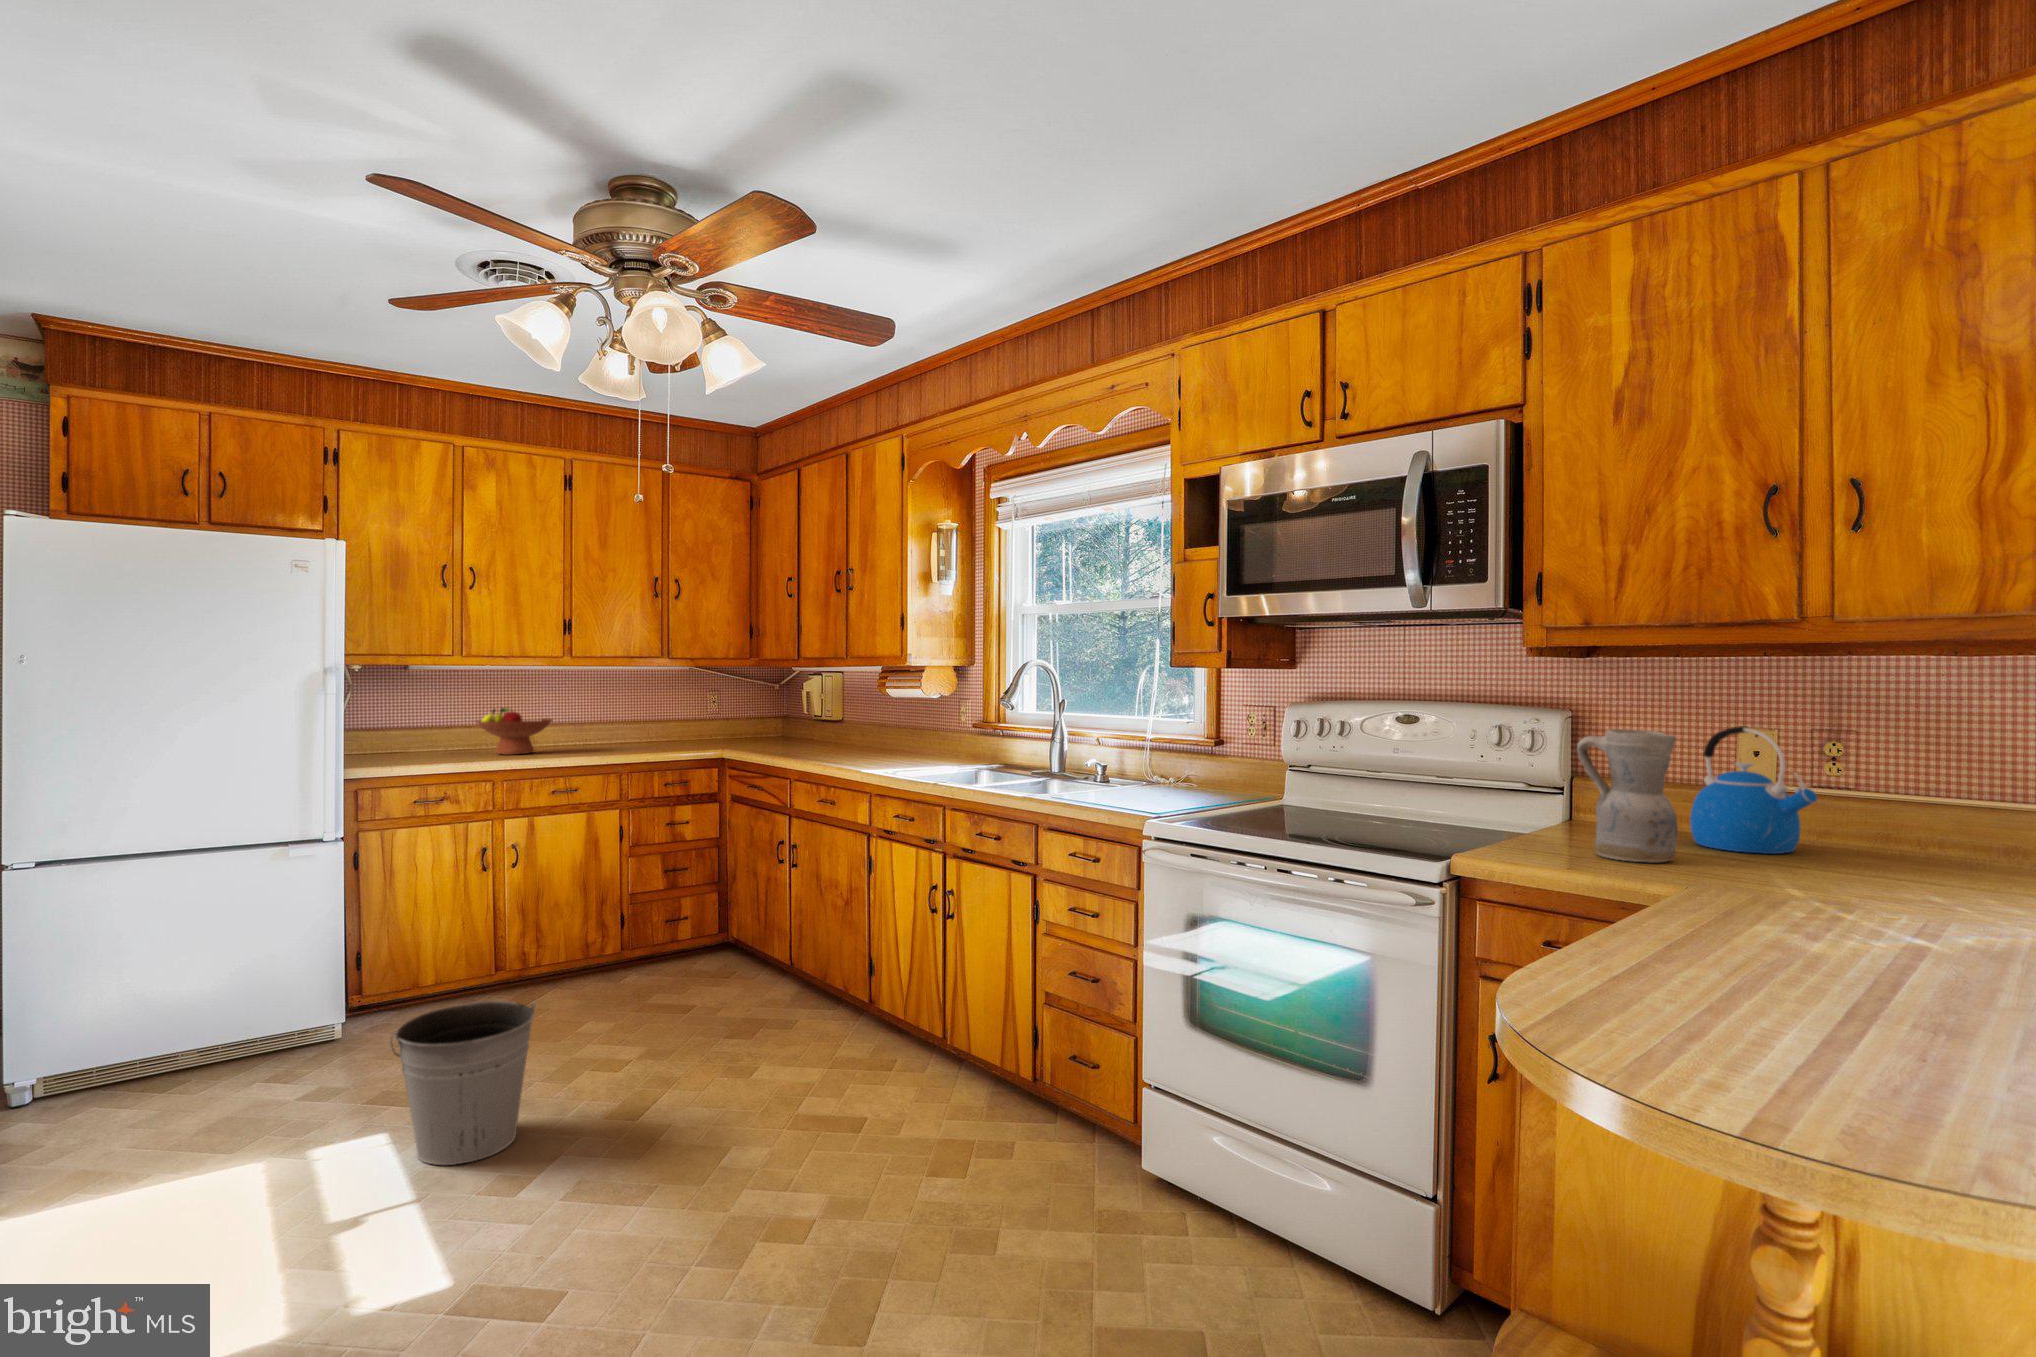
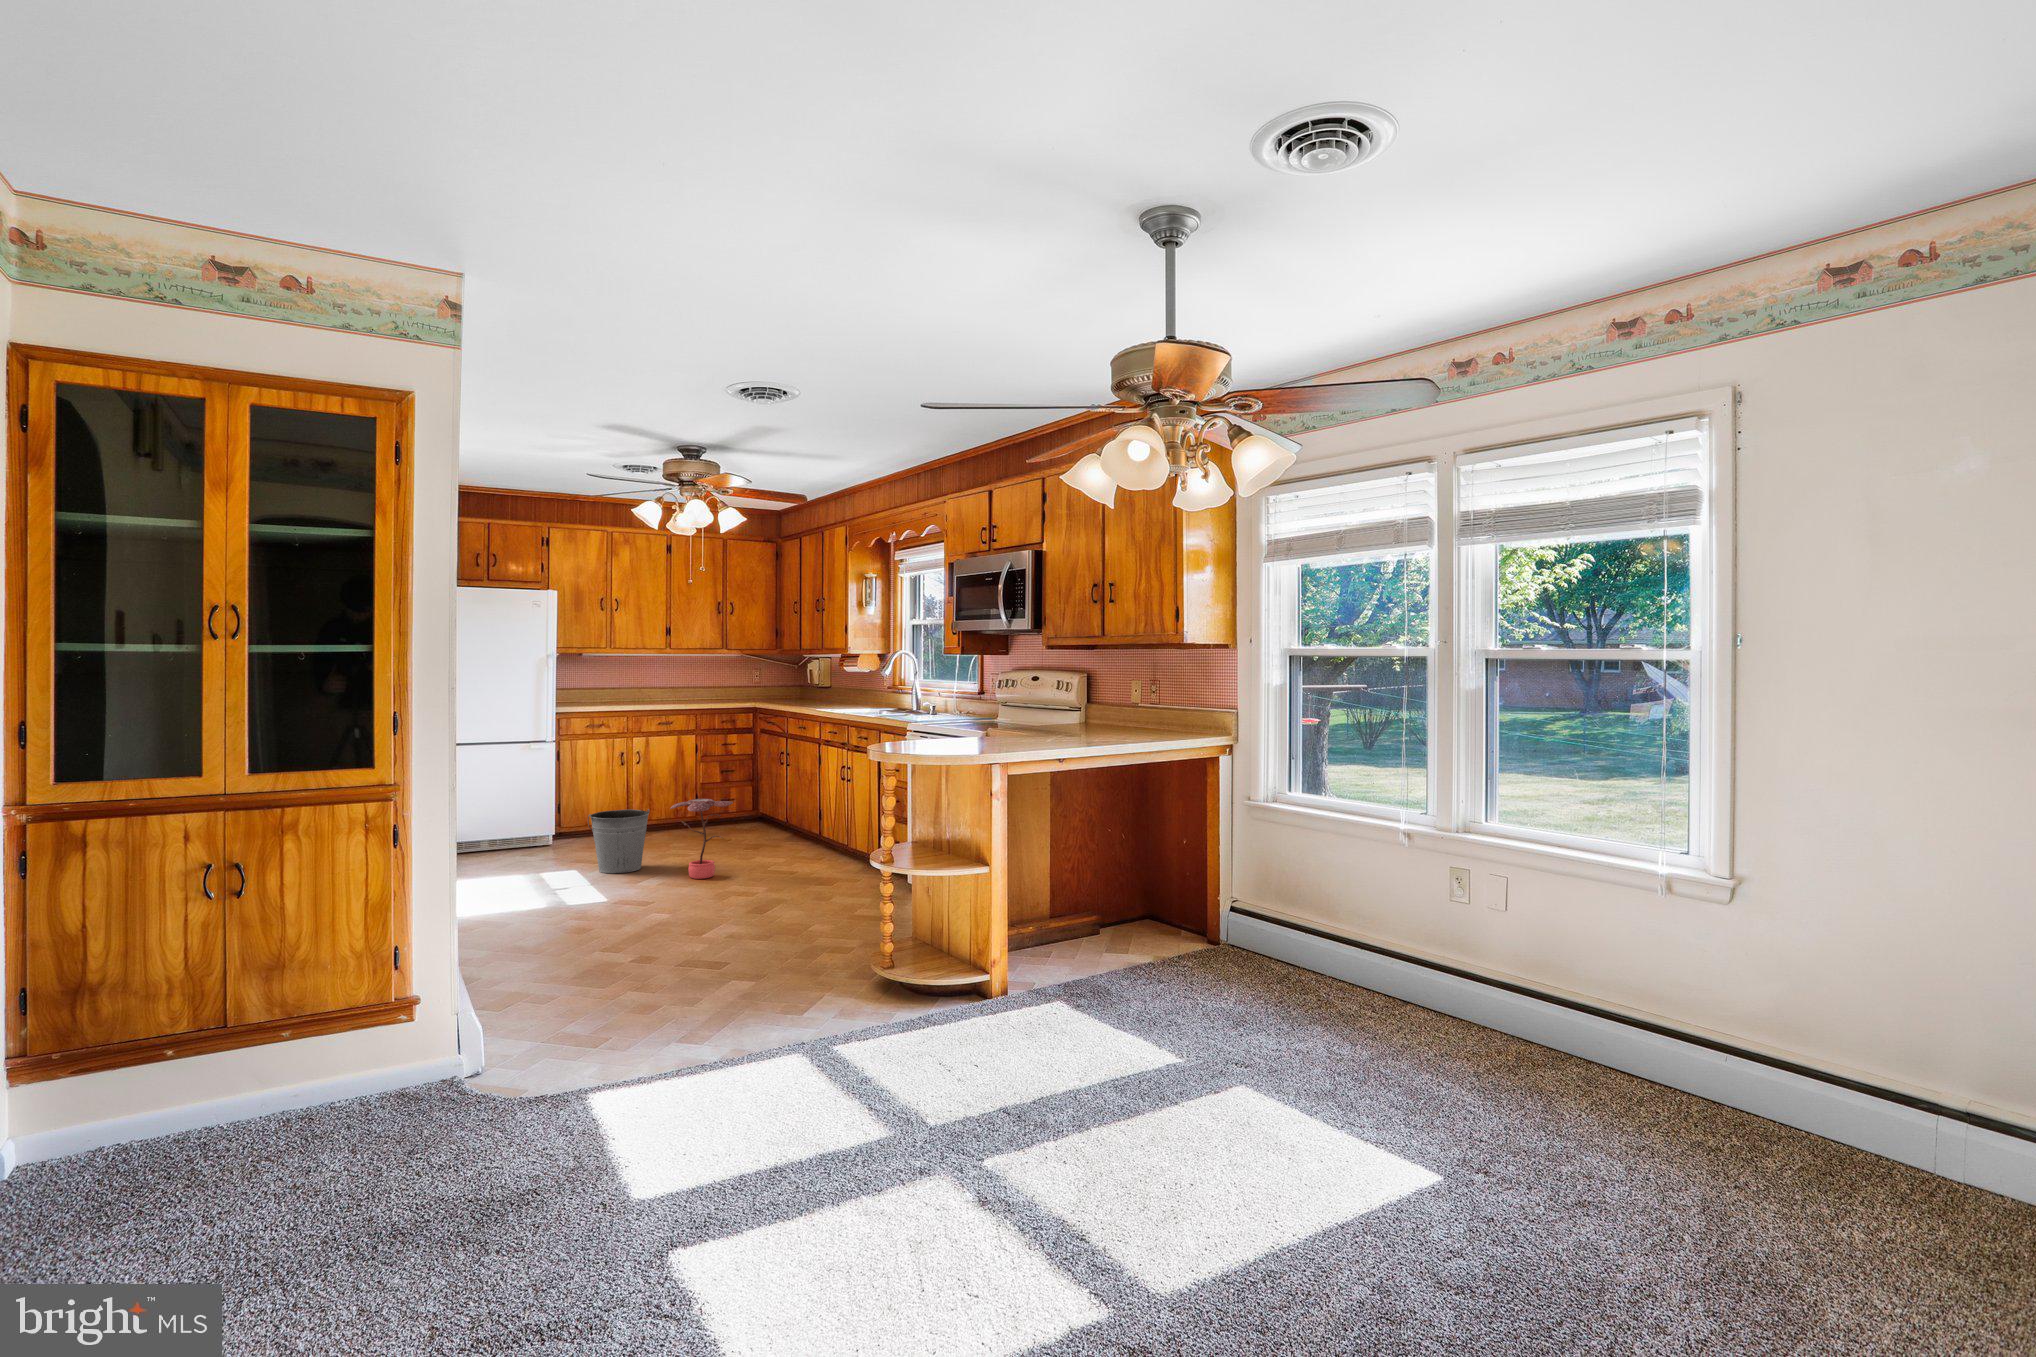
fruit bowl: present [477,708,552,755] -> none [617,678,660,705]
kettle: present [1690,726,1817,854] -> none [1103,679,1139,729]
ceramic pitcher: present [1577,729,1678,862] -> none [1044,679,1074,729]
potted plant: none [584,987,729,1182] -> present [670,799,733,879]

